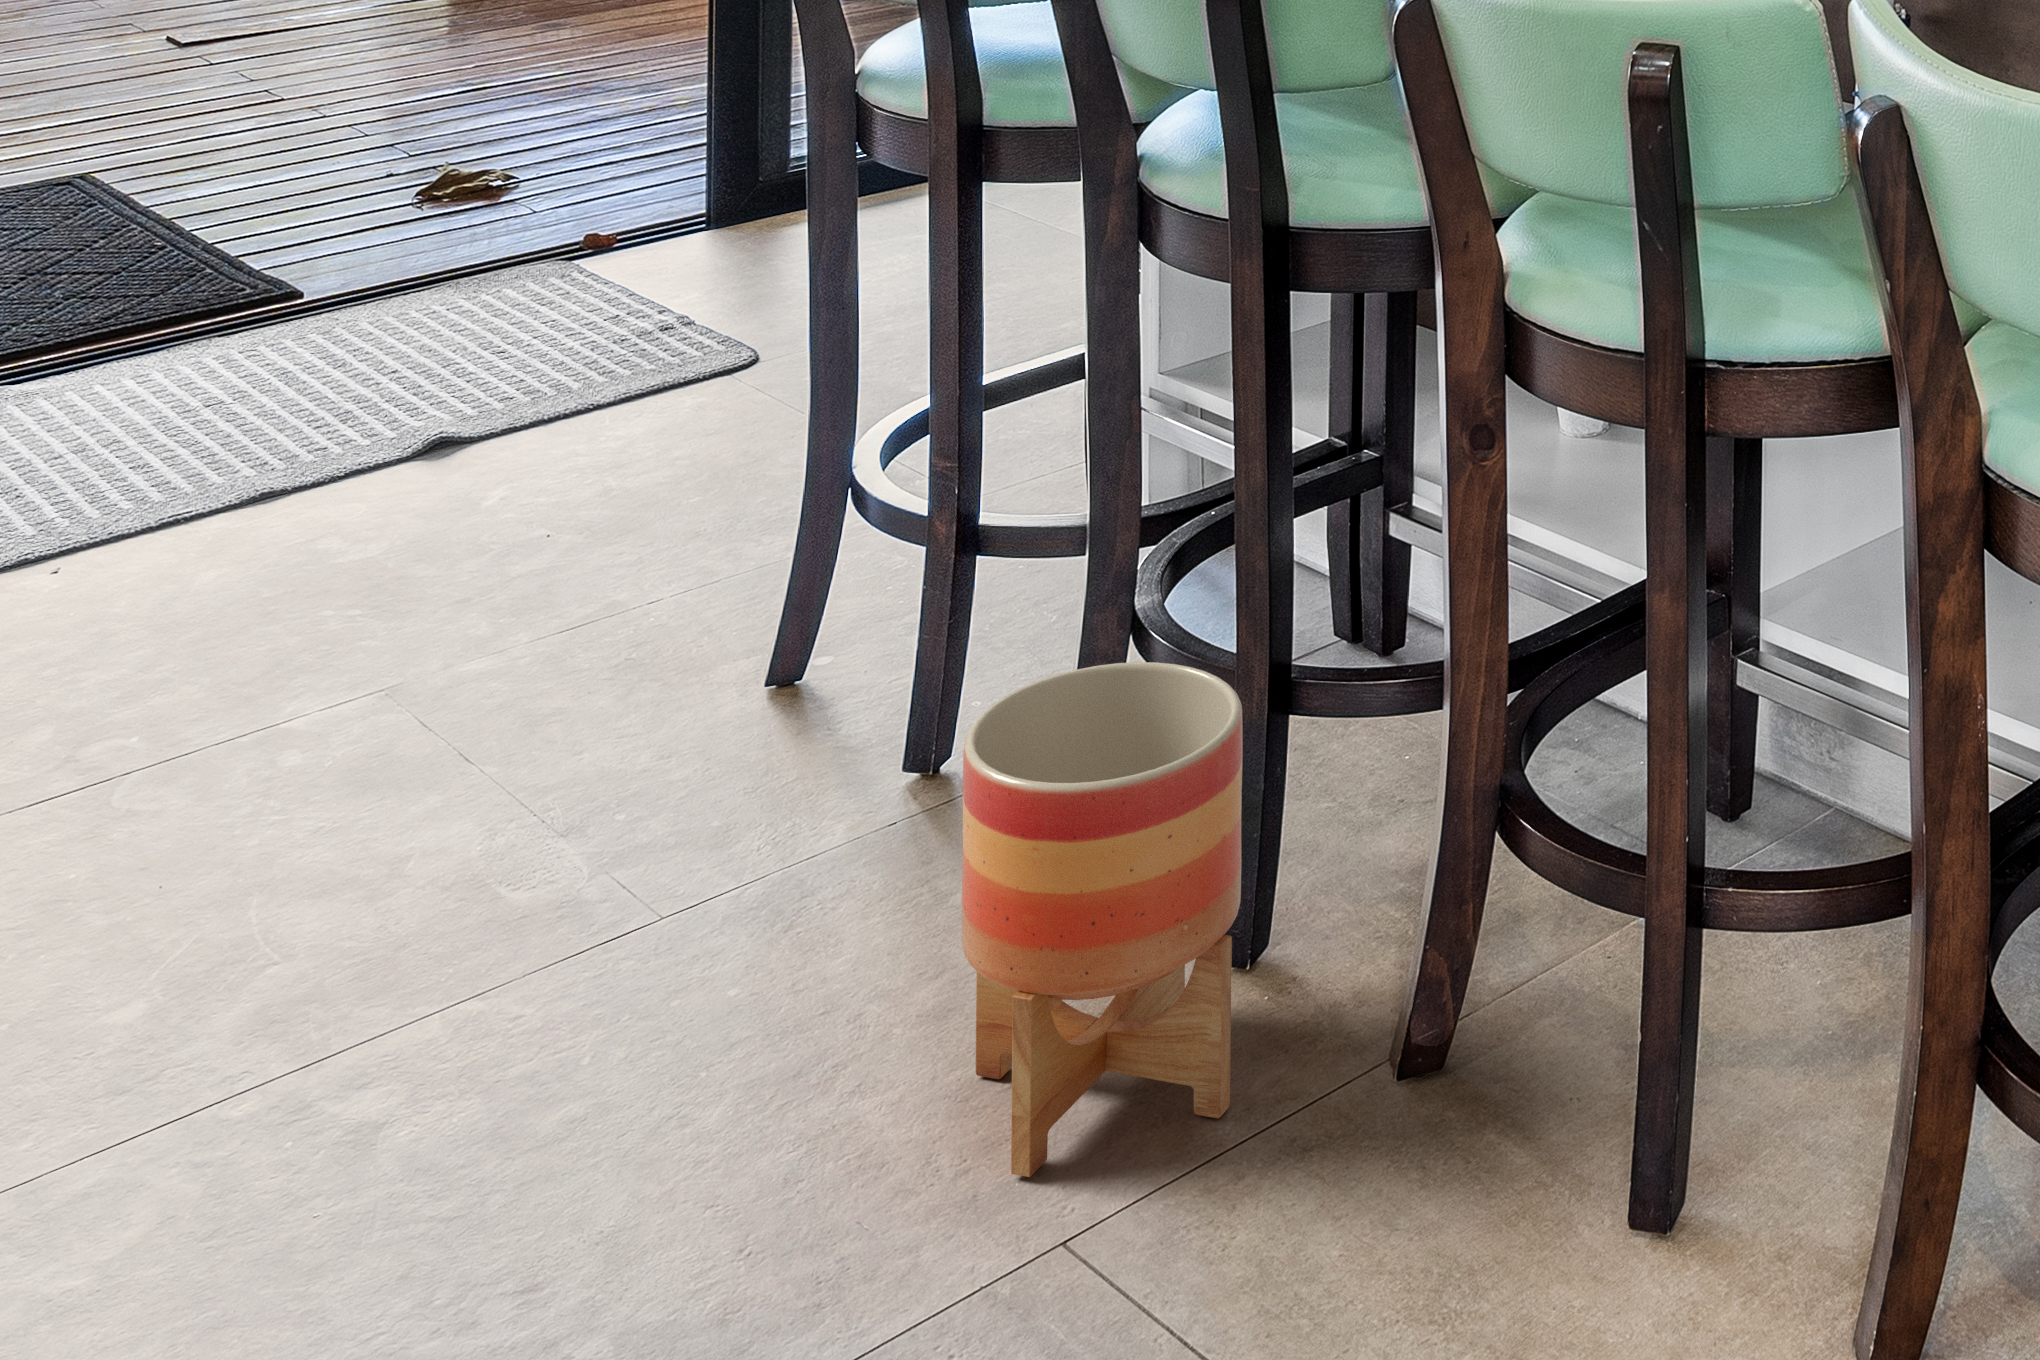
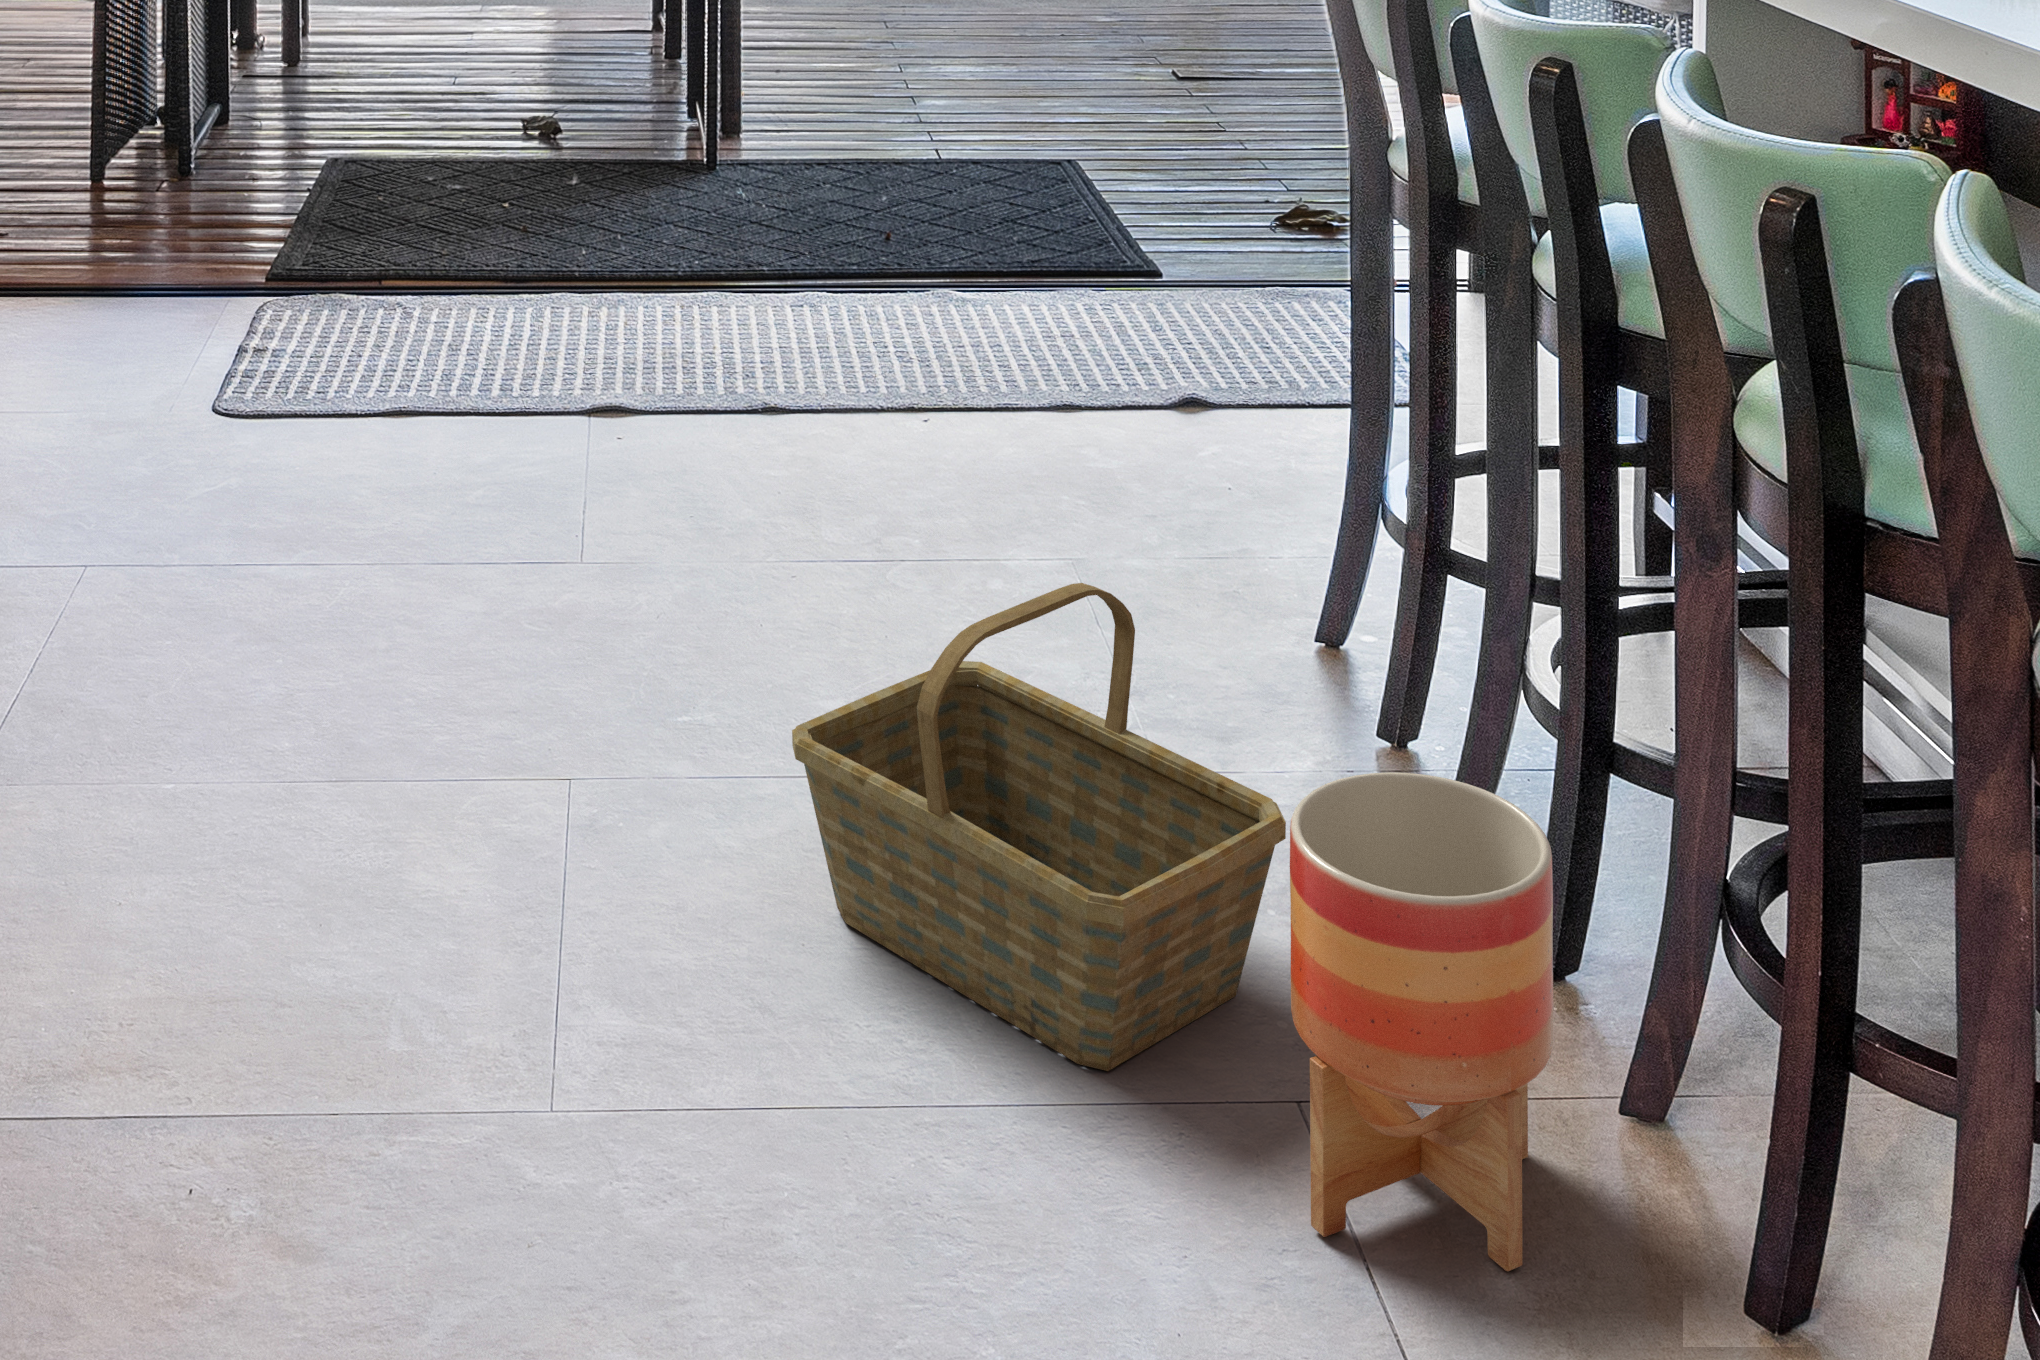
basket: none [179,616,872,1150] -> present [792,583,1286,1071]

